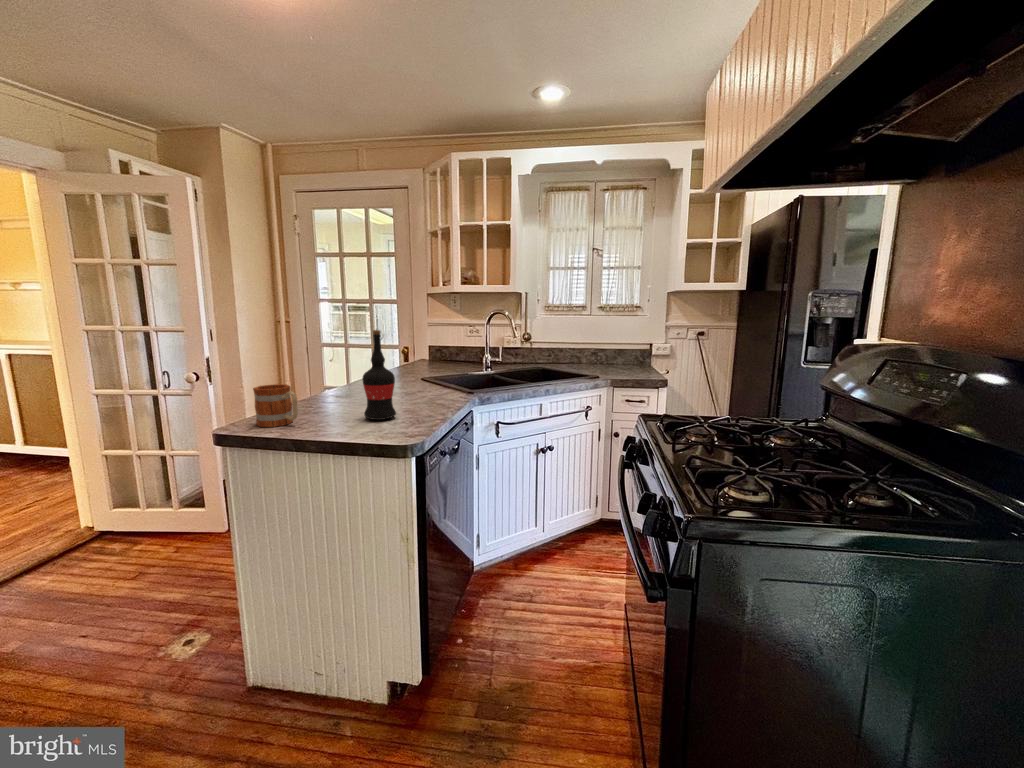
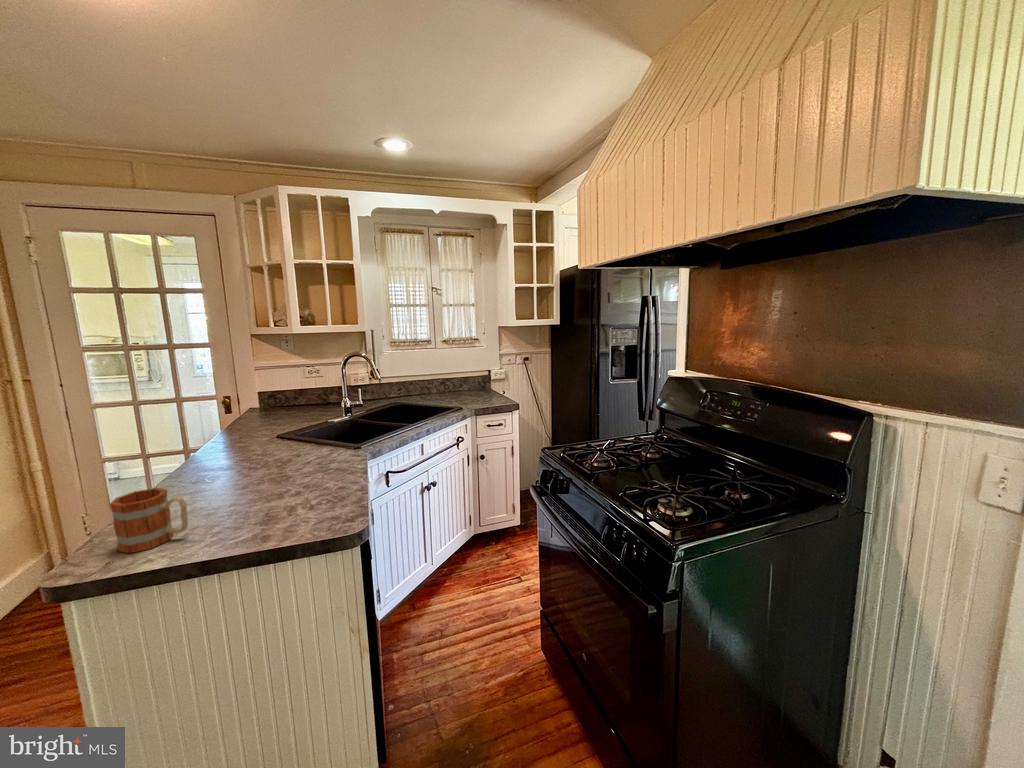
wine bottle: present [362,330,396,420] -> none [267,404,311,506]

